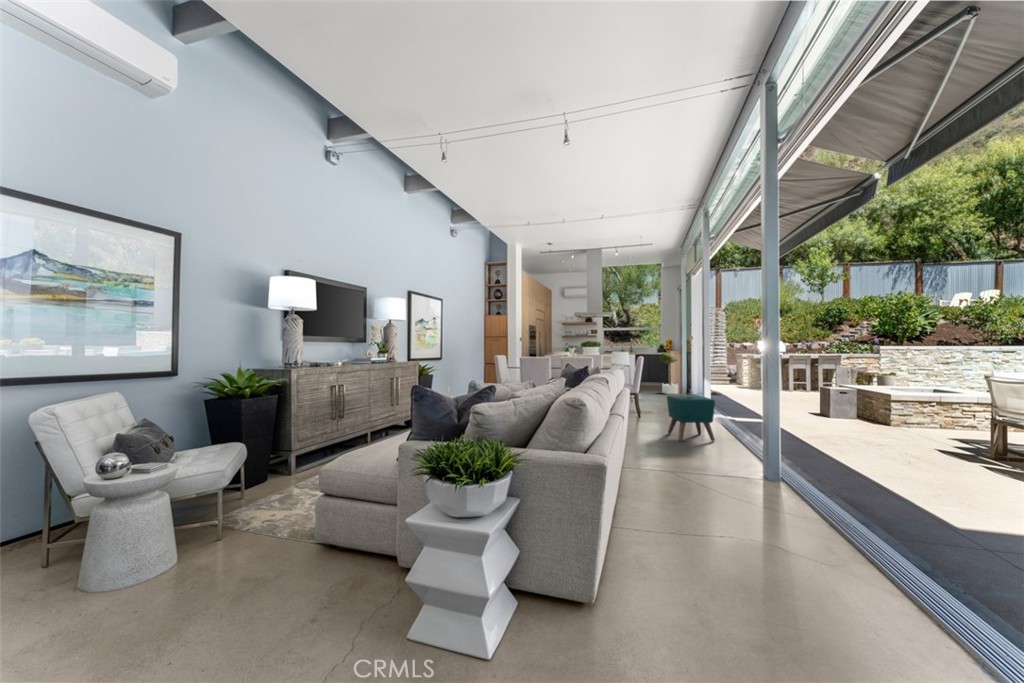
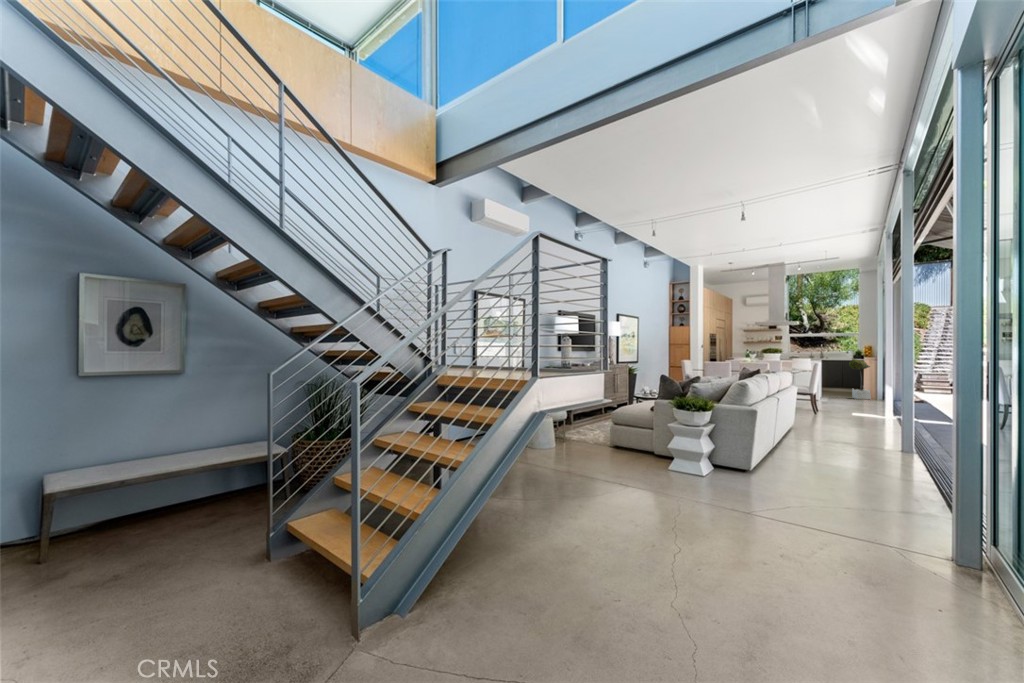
ottoman: present [667,395,715,441] -> none [833,393,874,430]

